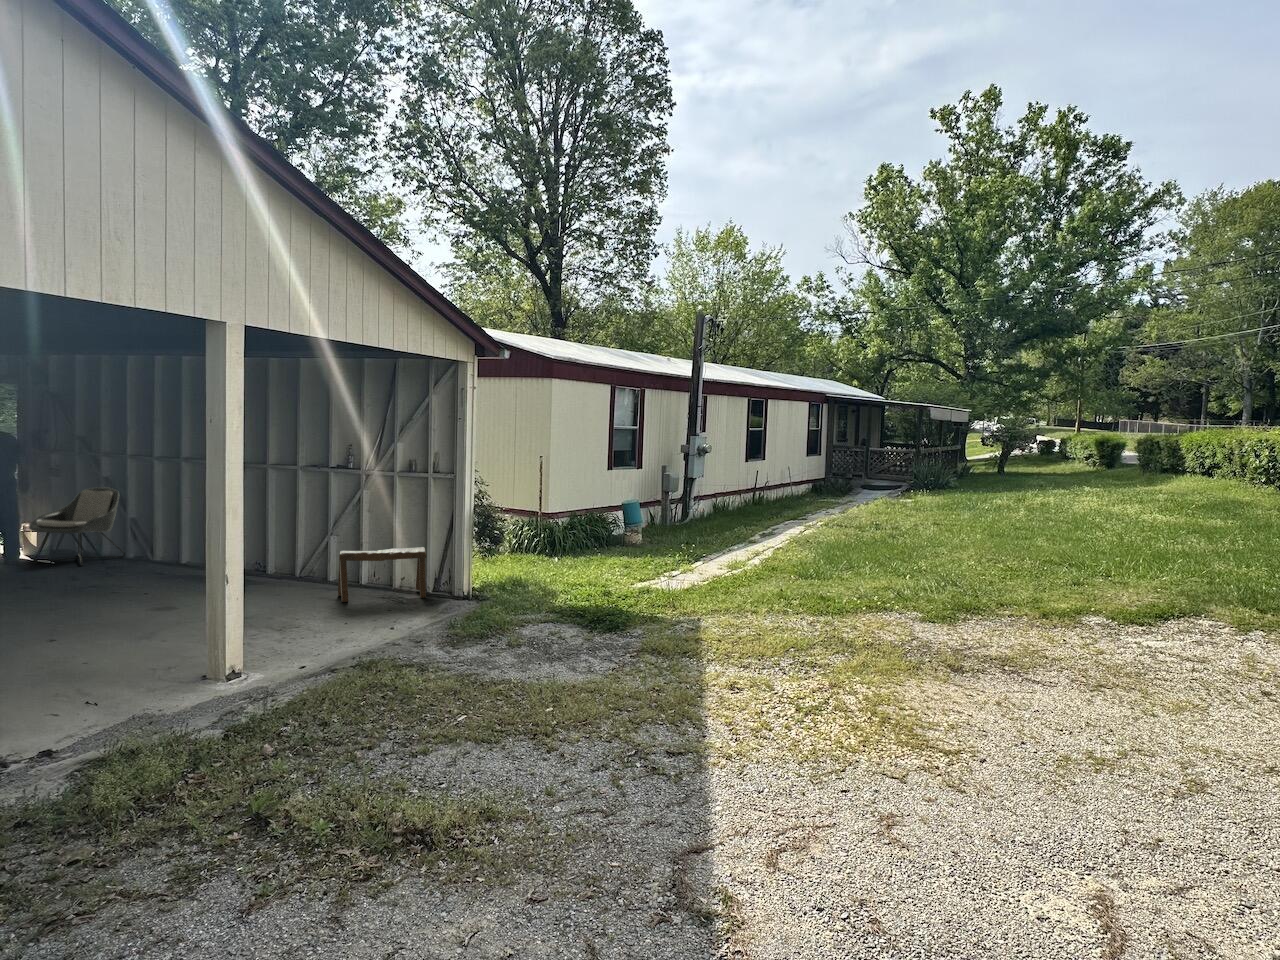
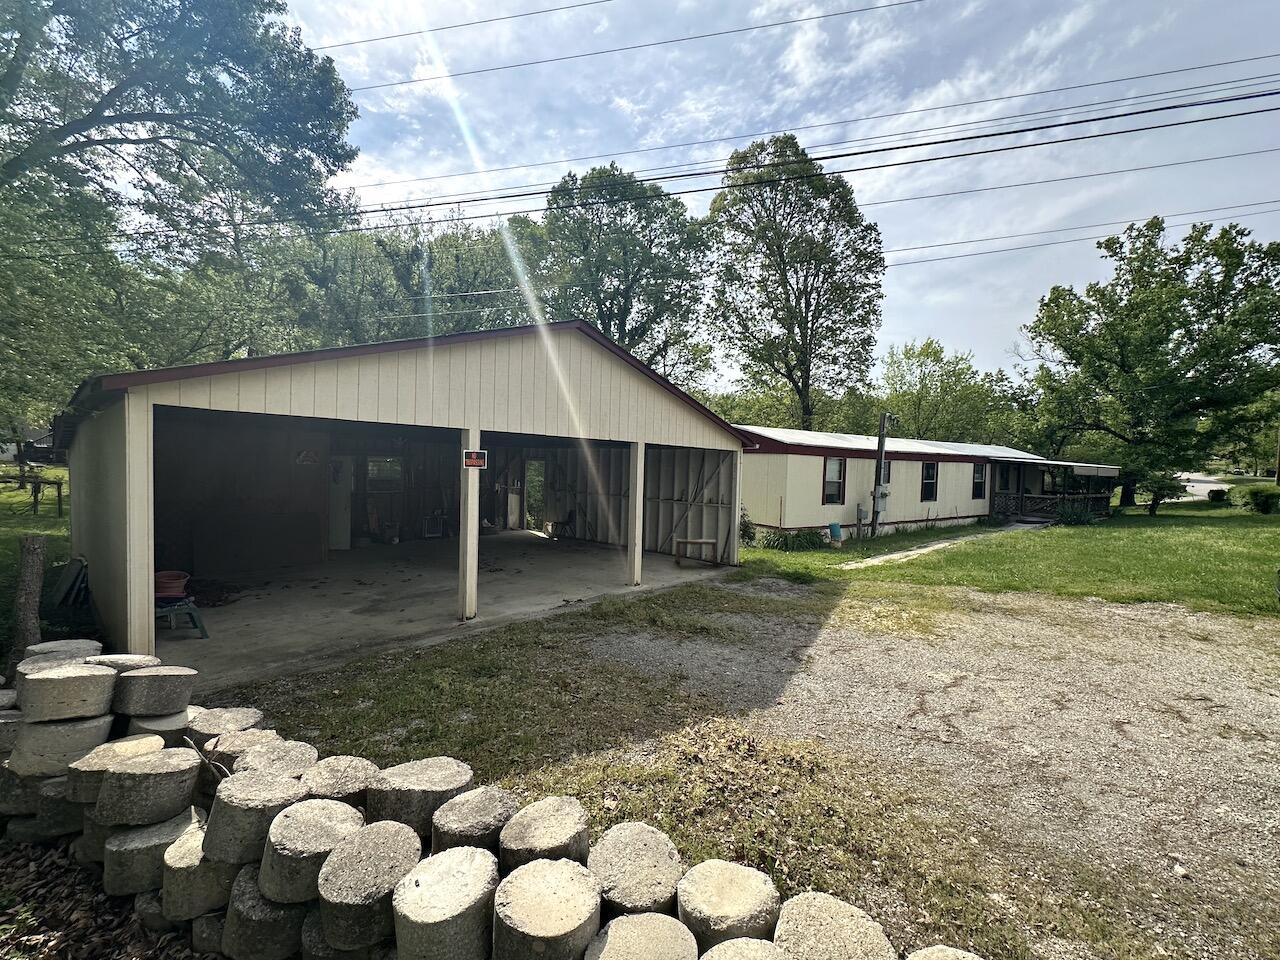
lounge chair: present [29,487,125,566] -> none [545,507,582,543]

